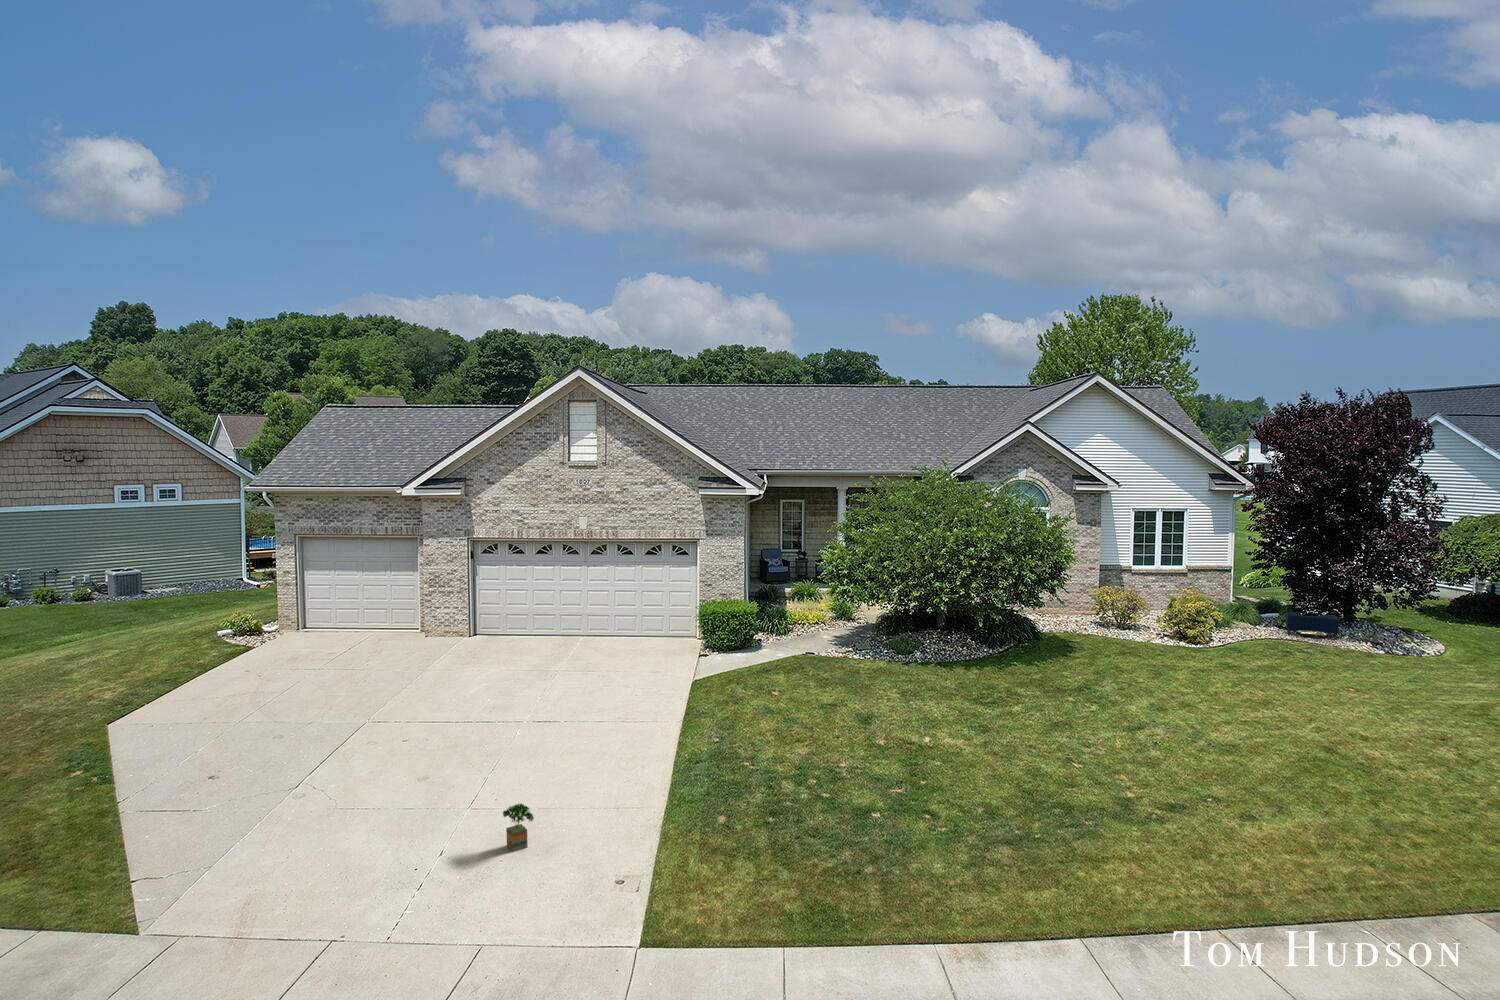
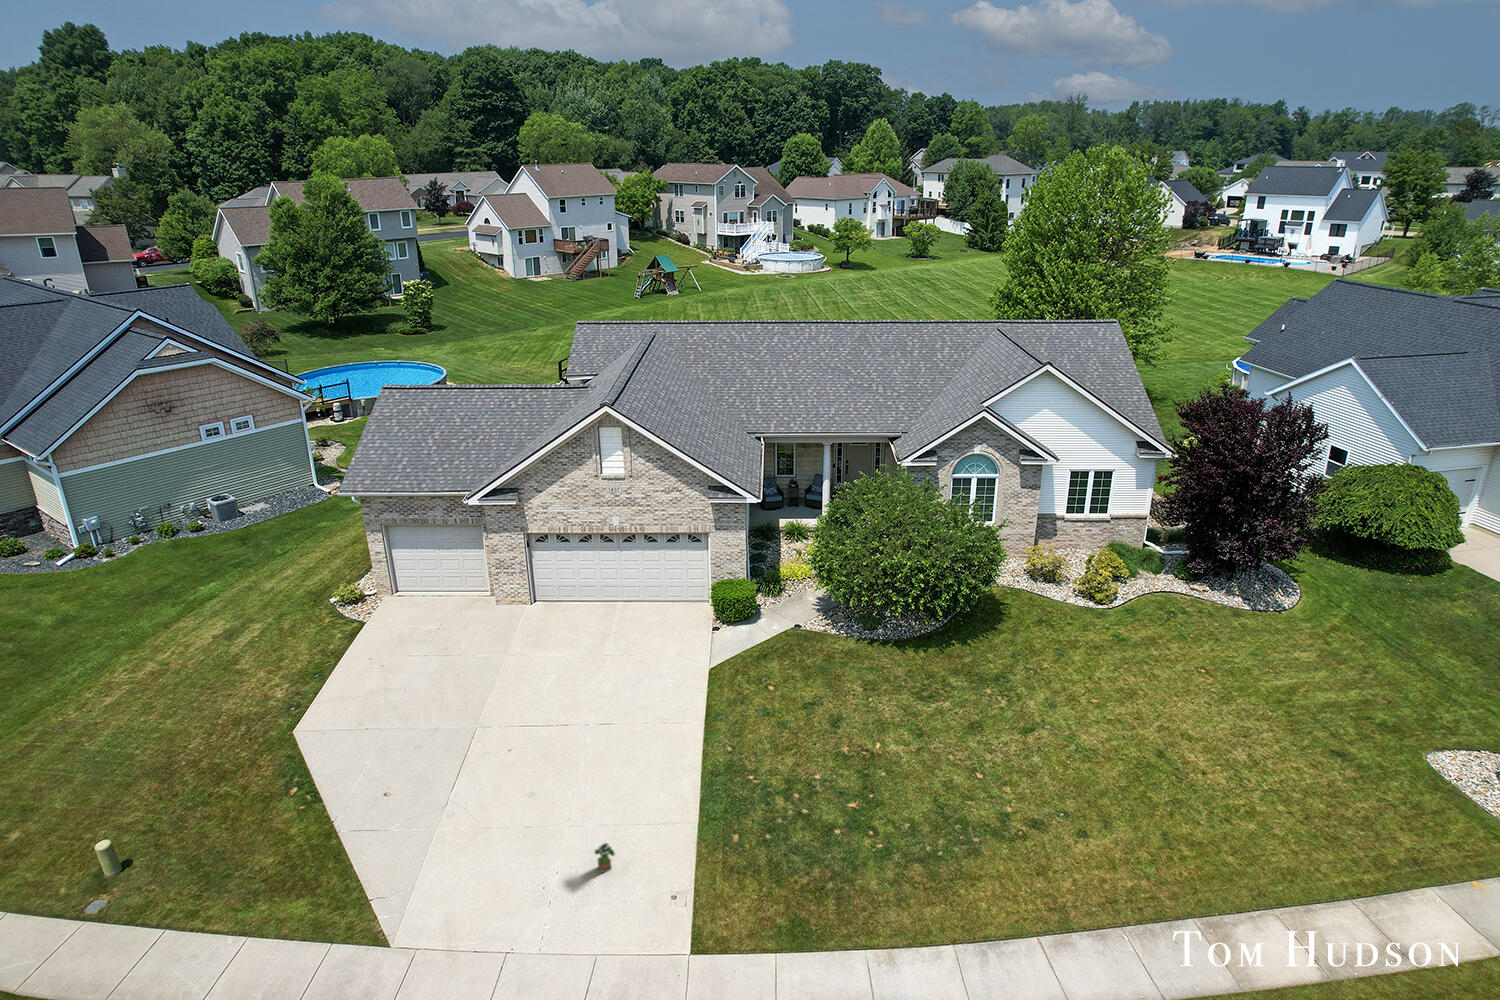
bench: present [1286,611,1339,640] -> none [1176,566,1217,593]

